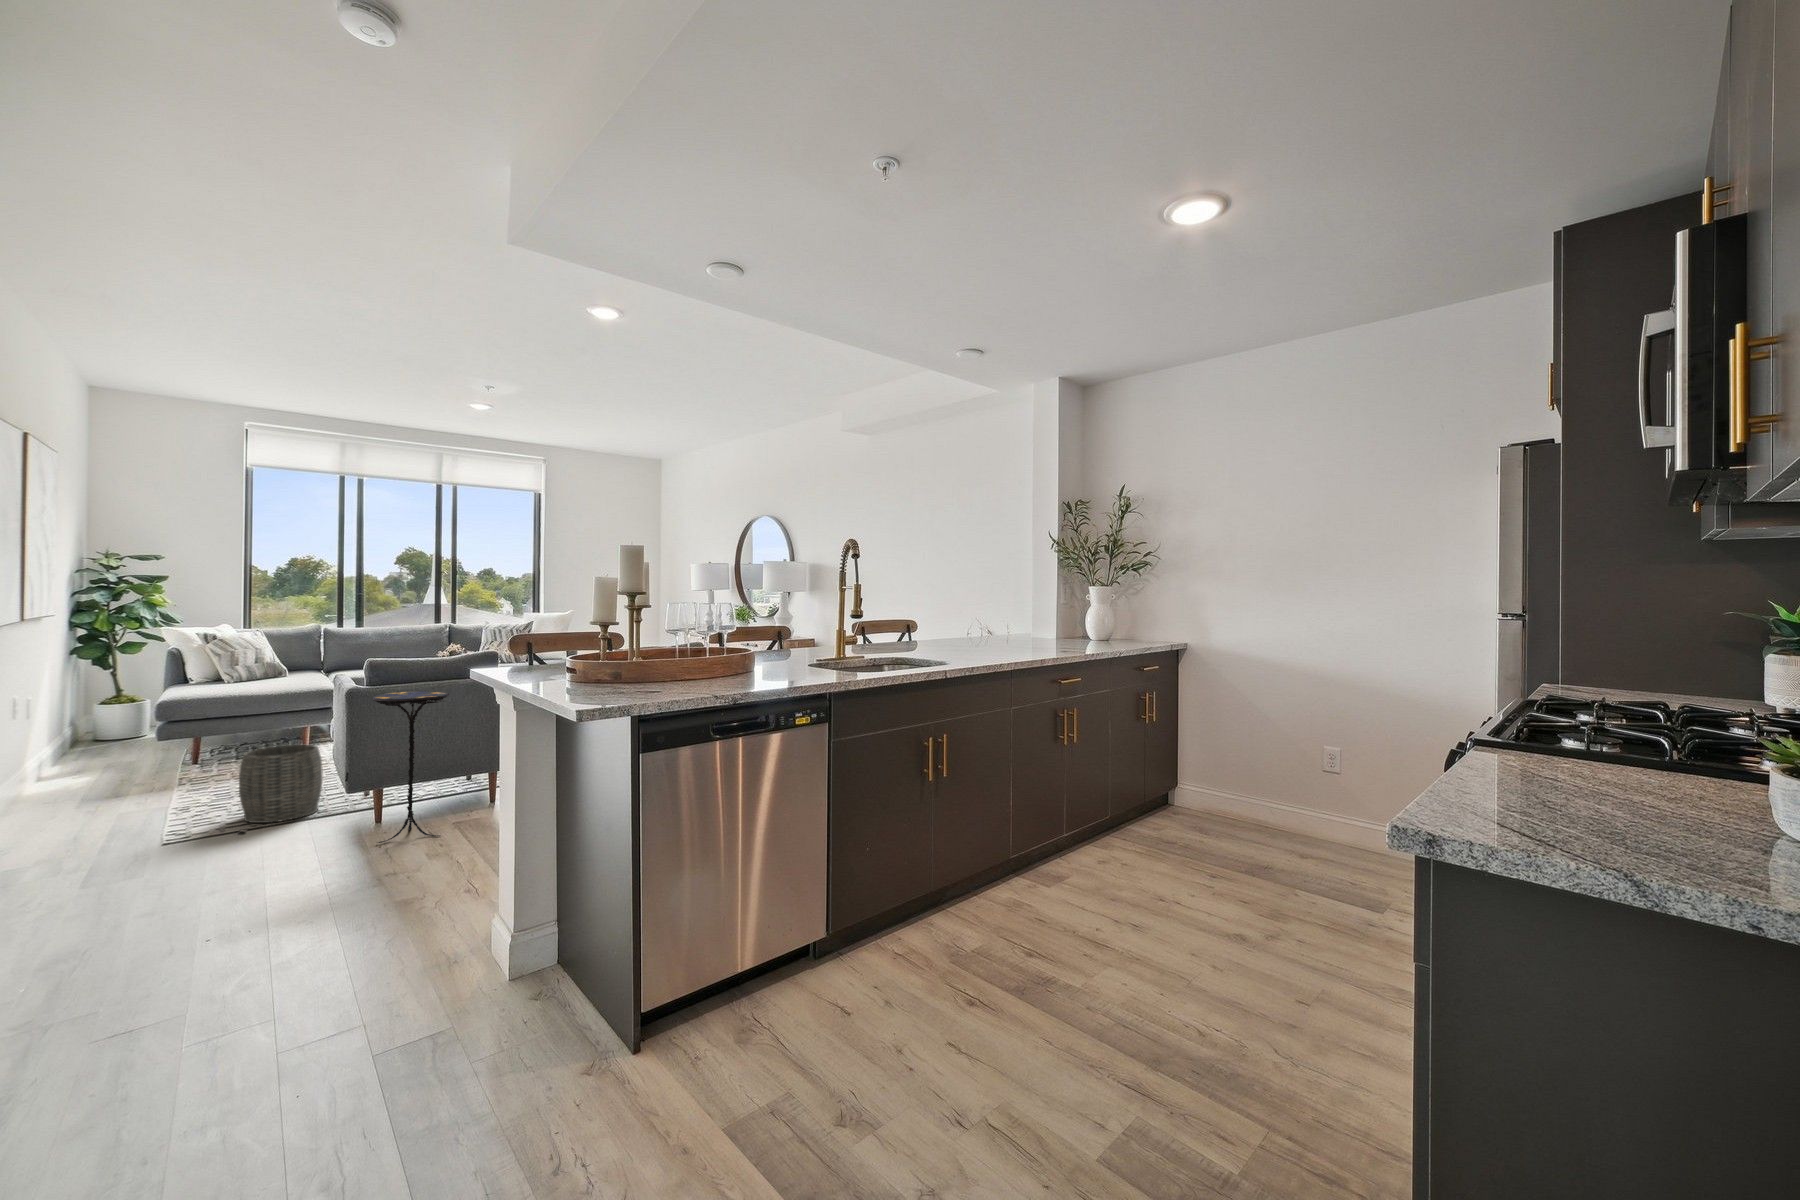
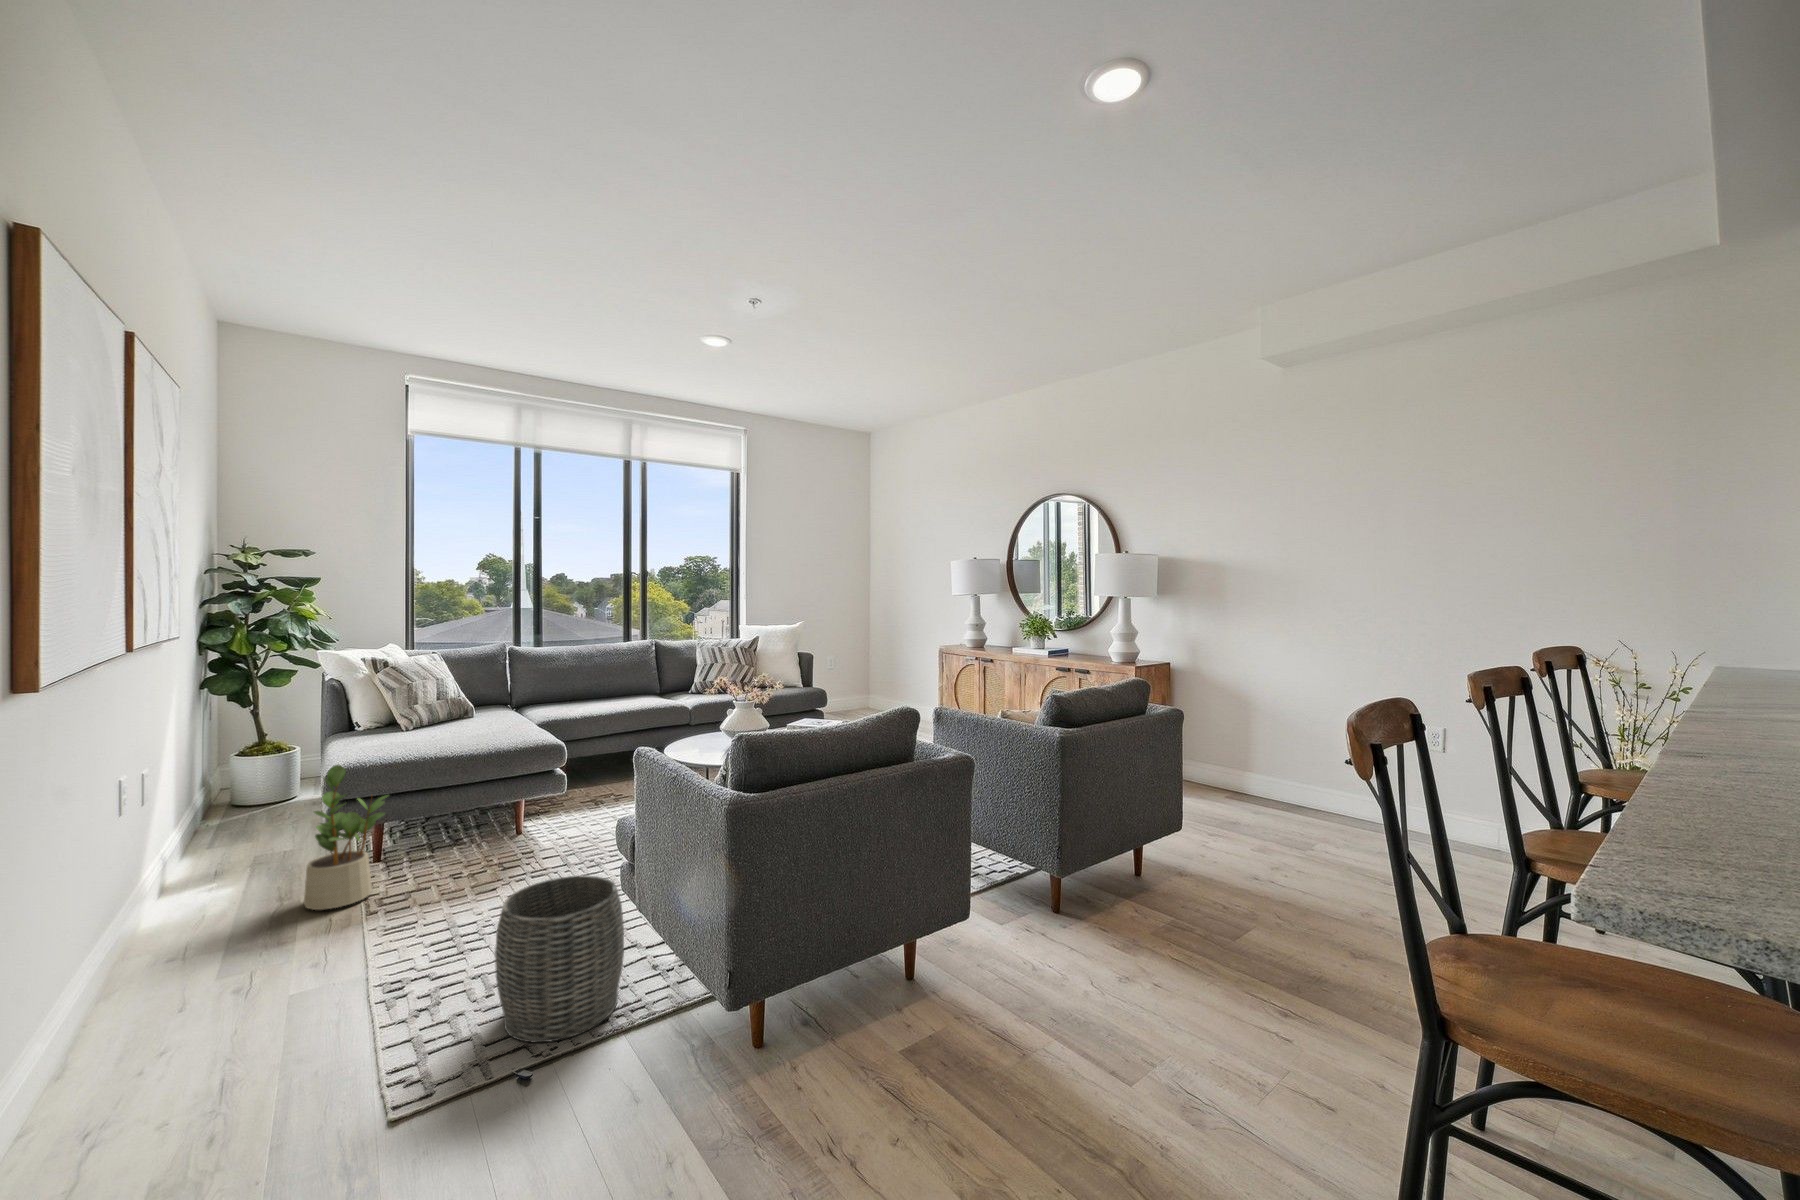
side table: present [373,691,449,843] -> none [782,802,913,1136]
potted plant: none [138,693,201,783] -> present [304,765,388,910]

